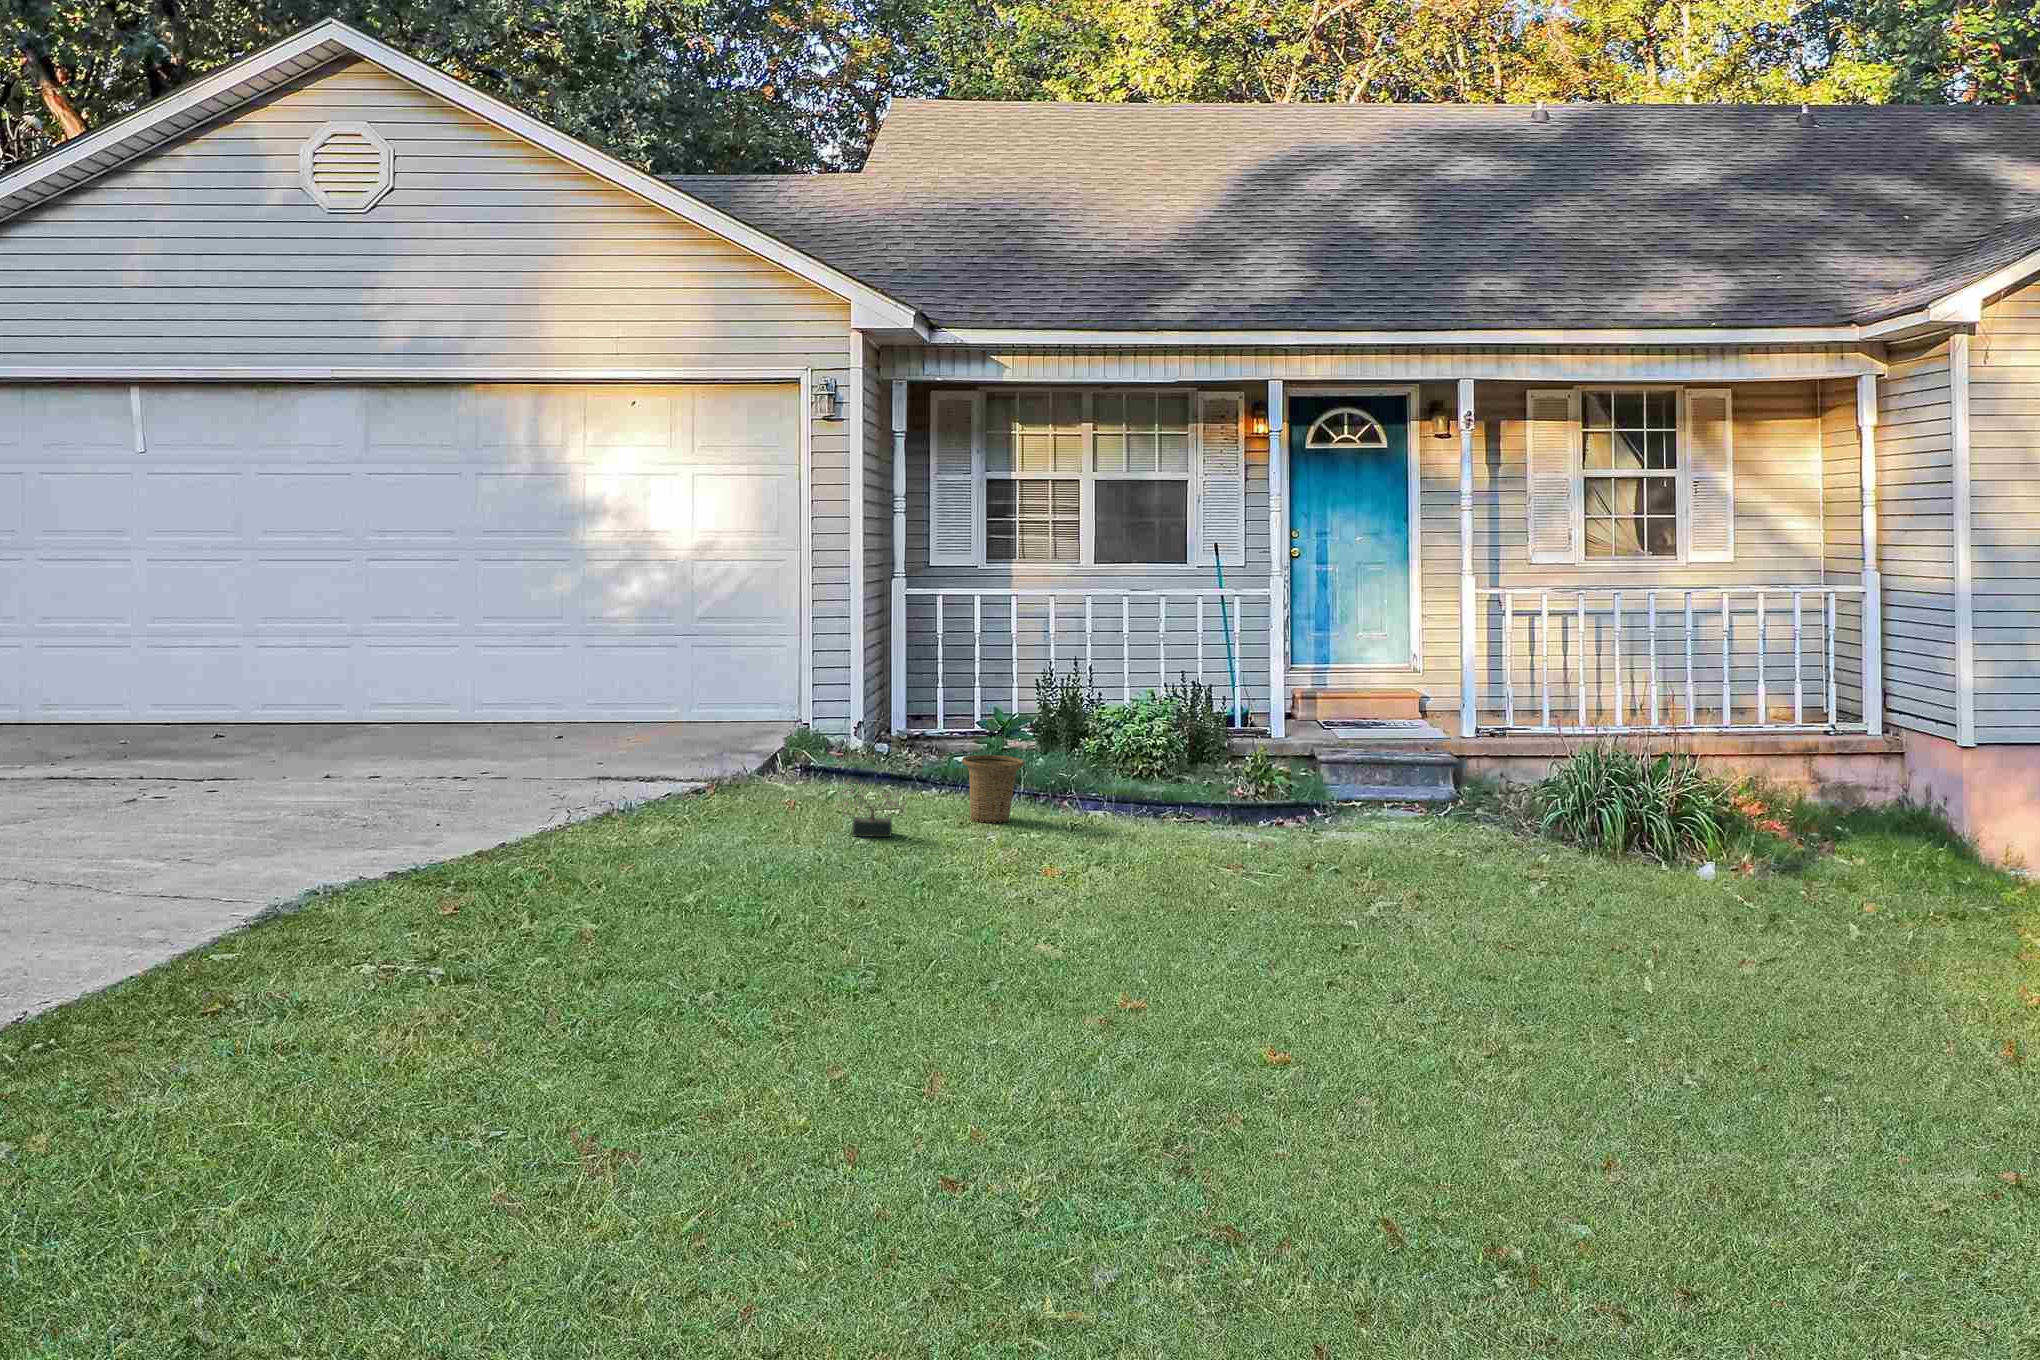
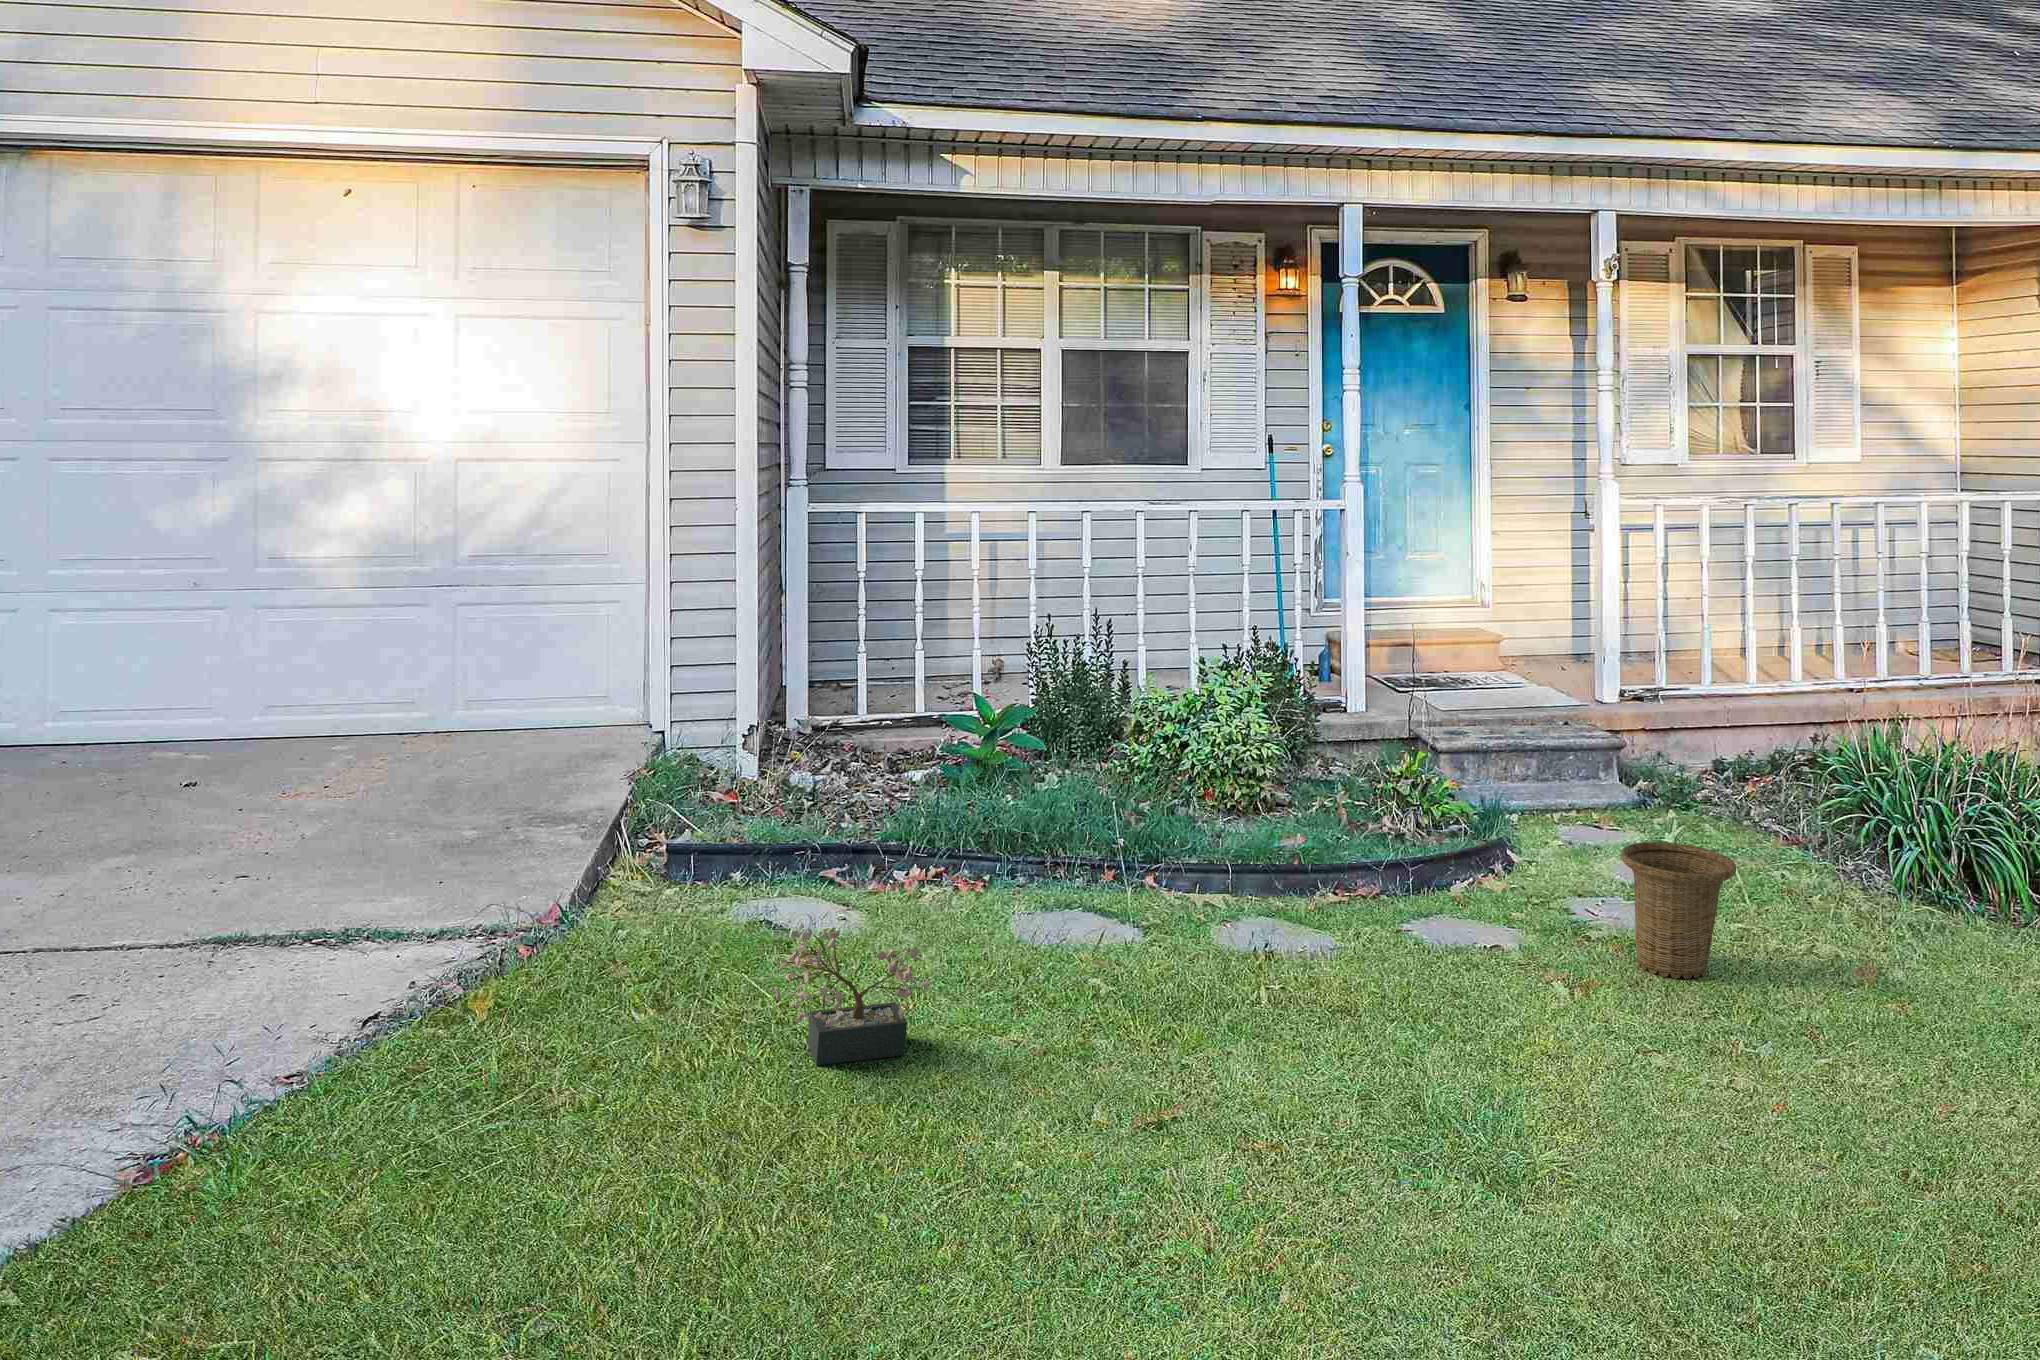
basket: present [962,755,1025,823] -> present [1621,842,1736,979]

